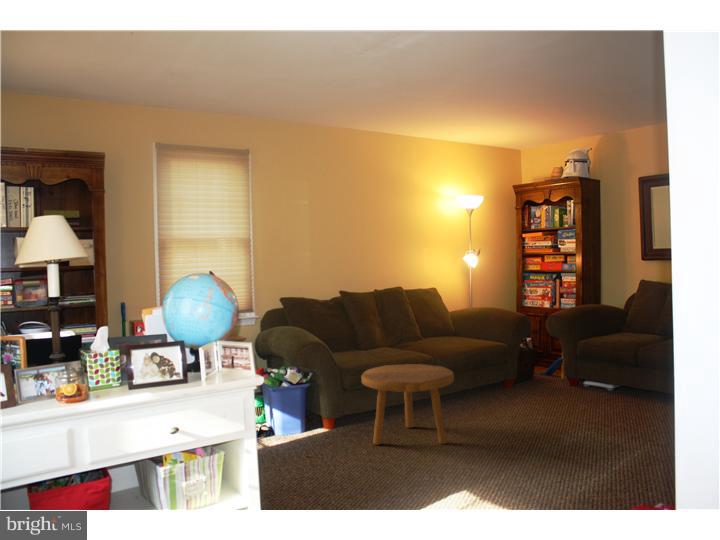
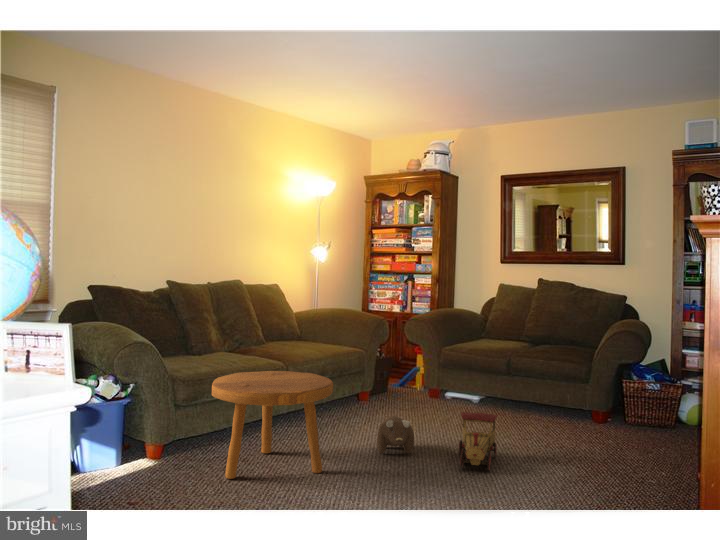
toy train: none [561,400,602,451] -> present [459,412,498,471]
plush toy: none [496,402,528,433] -> present [377,416,414,454]

